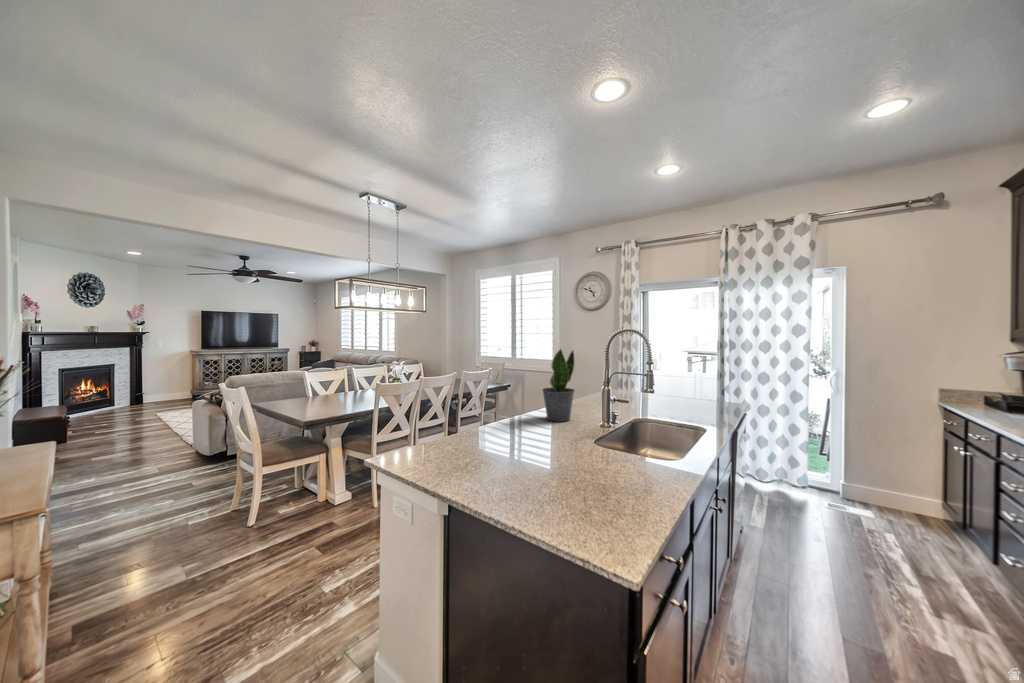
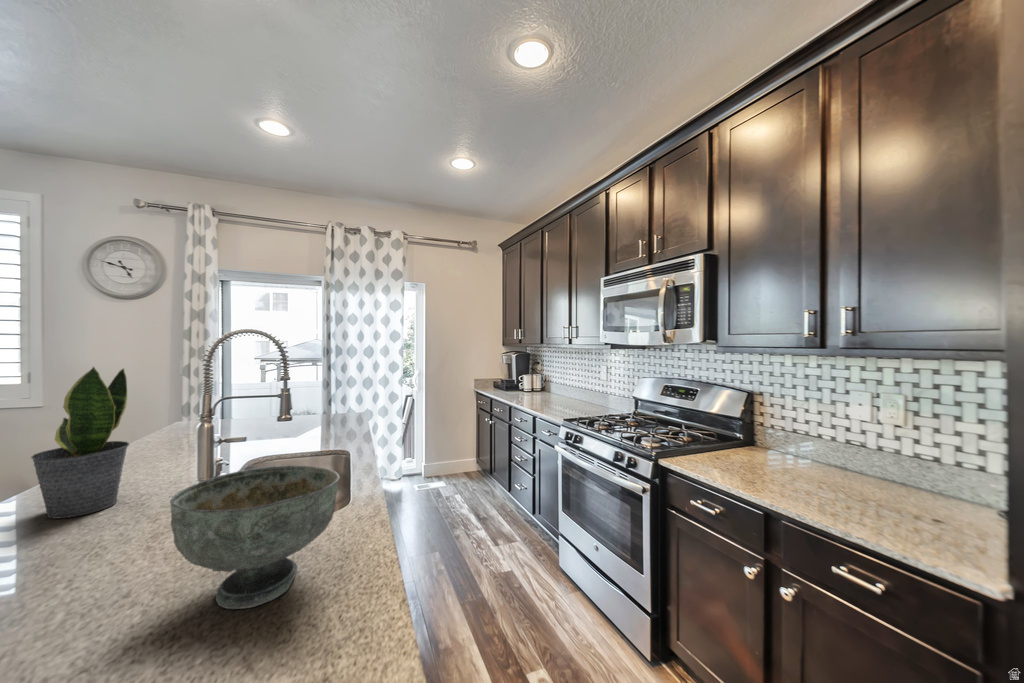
decorative bowl: none [568,408,650,480] -> present [170,465,339,609]

